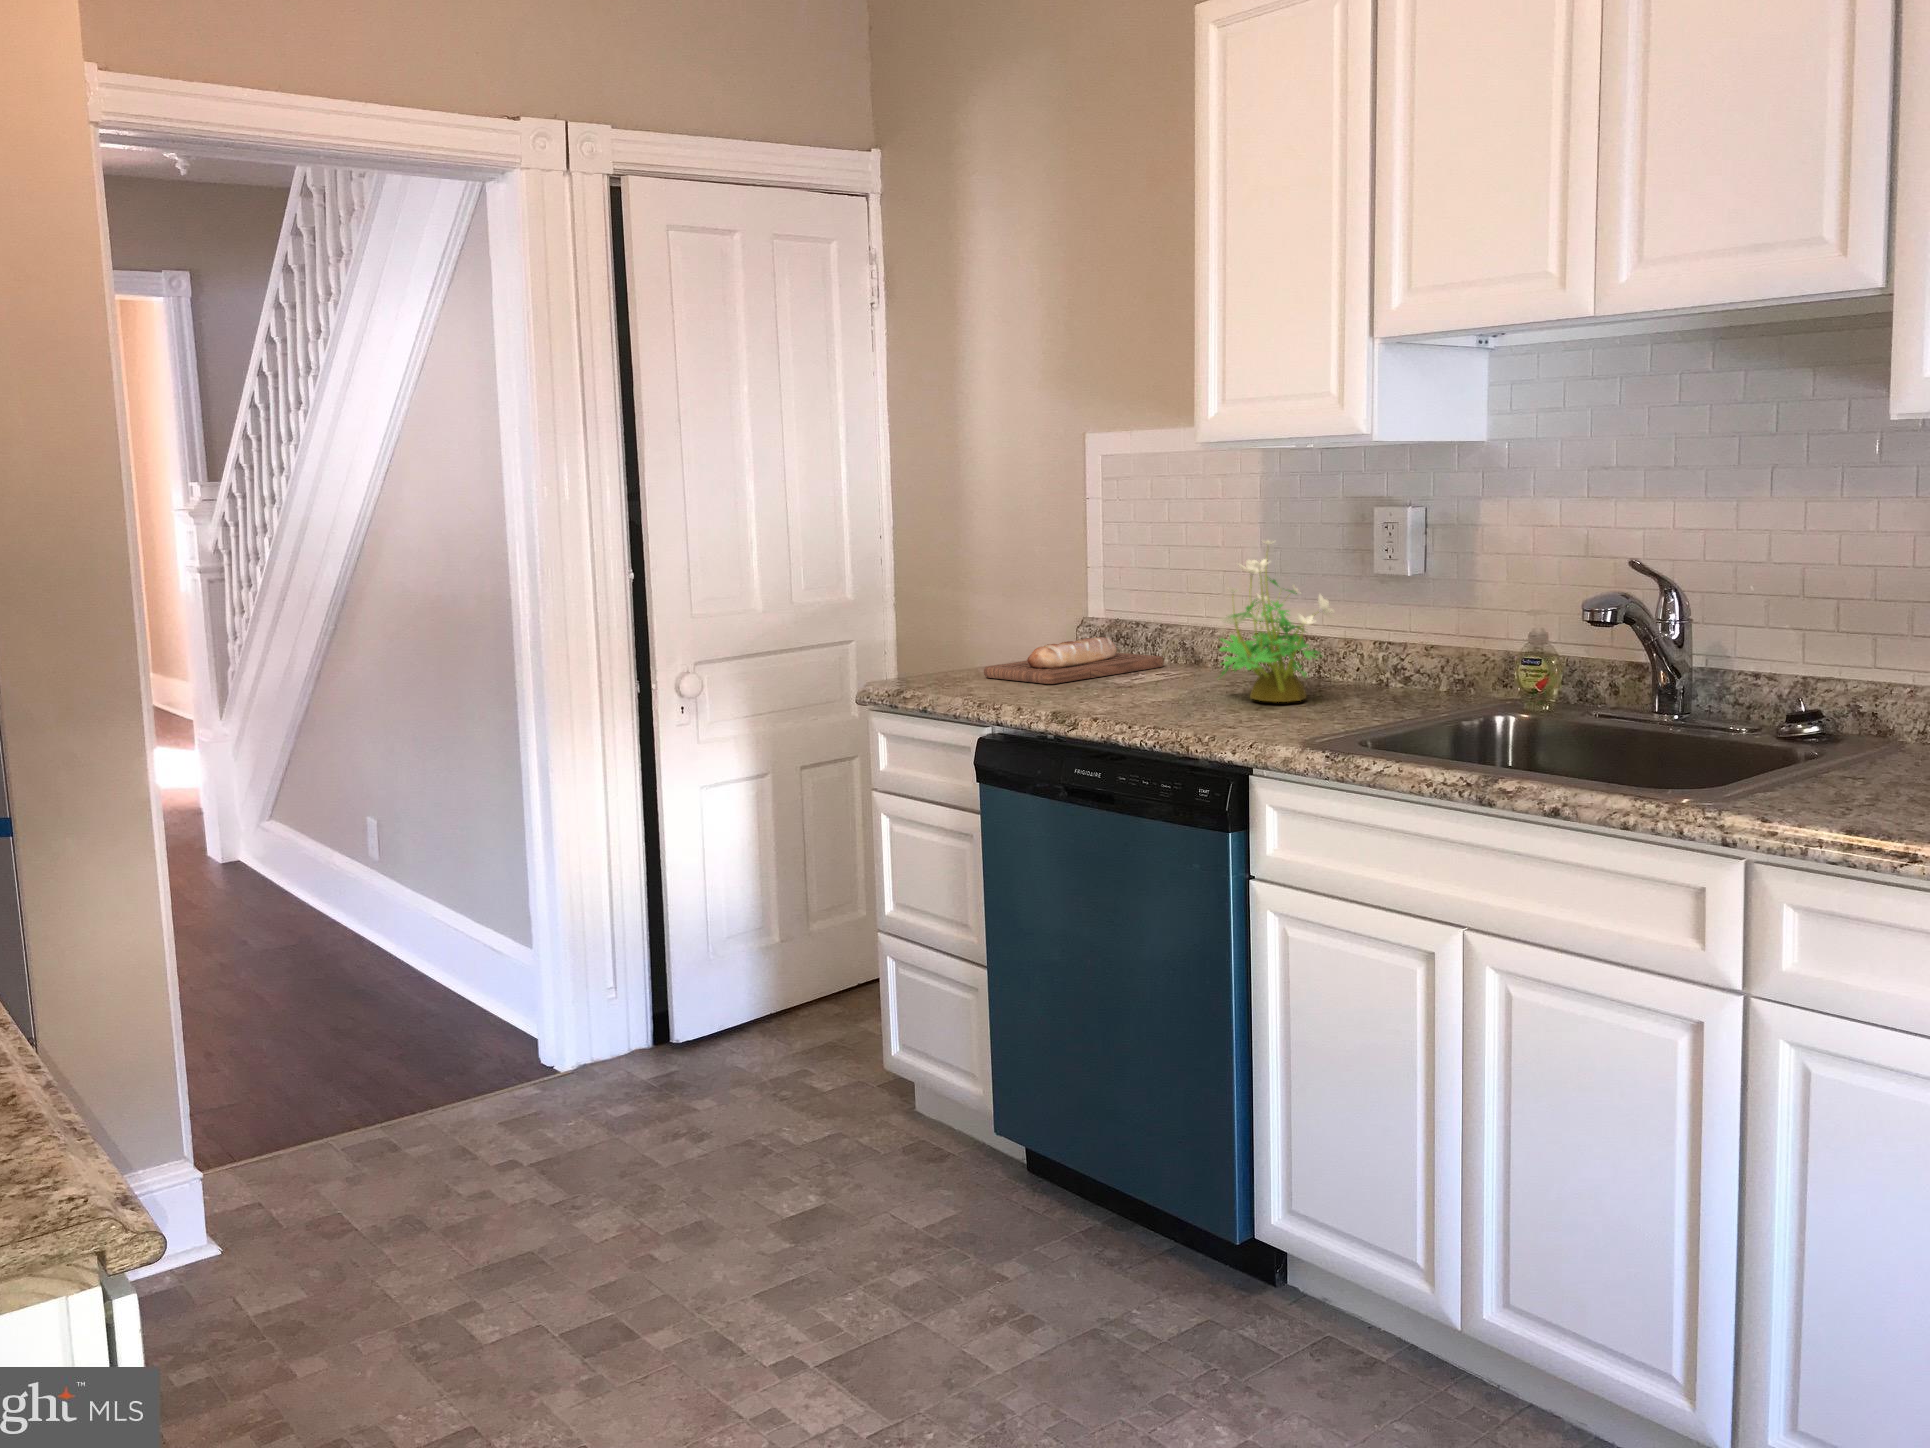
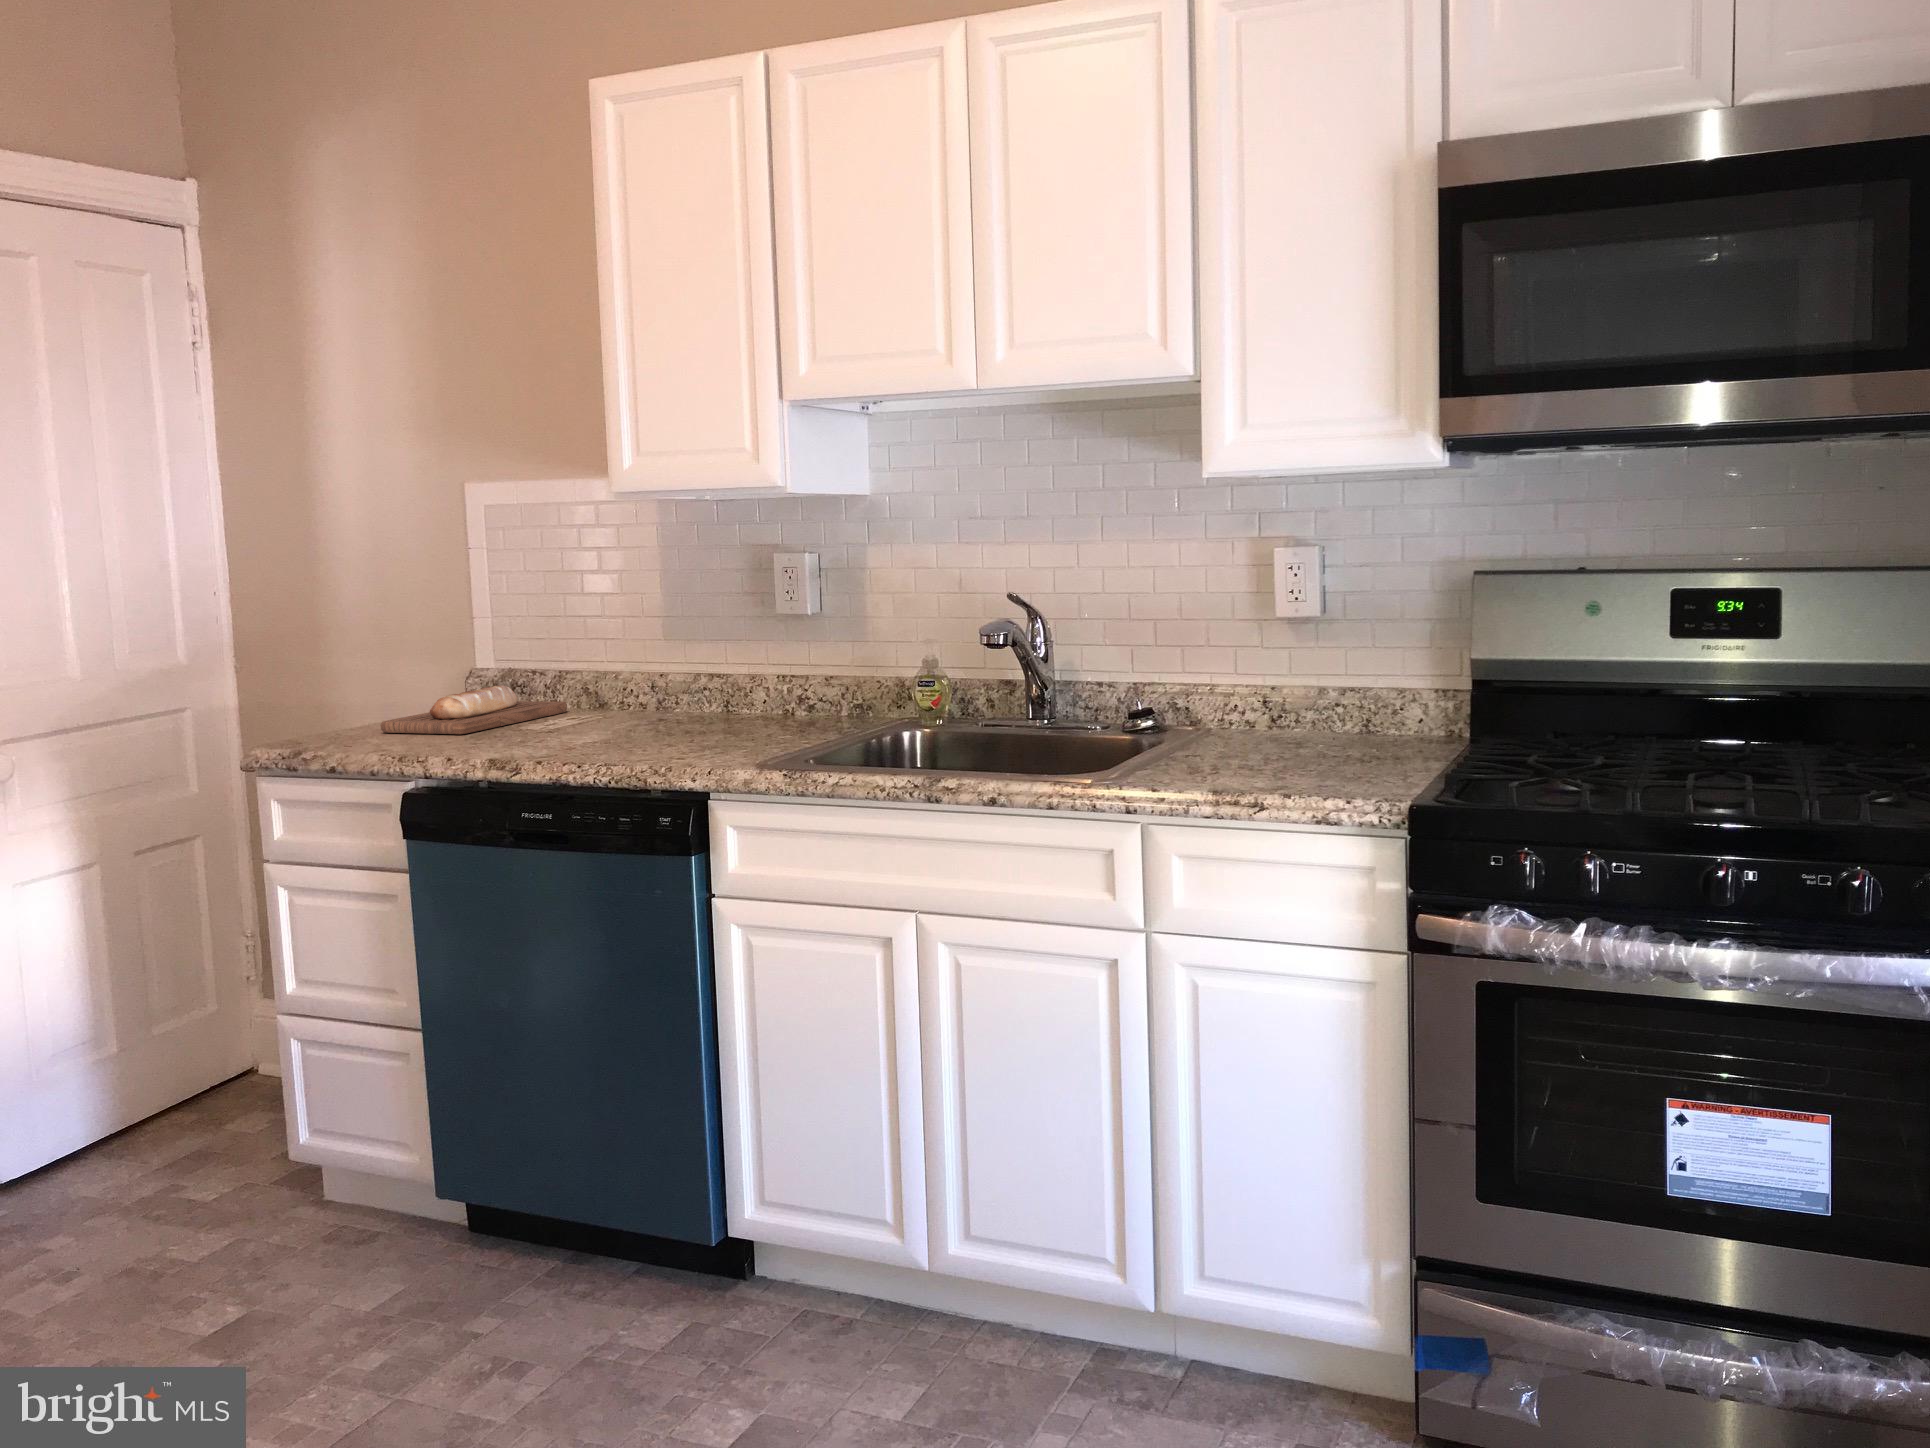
potted plant: present [1219,541,1335,702] -> none [642,581,754,734]

